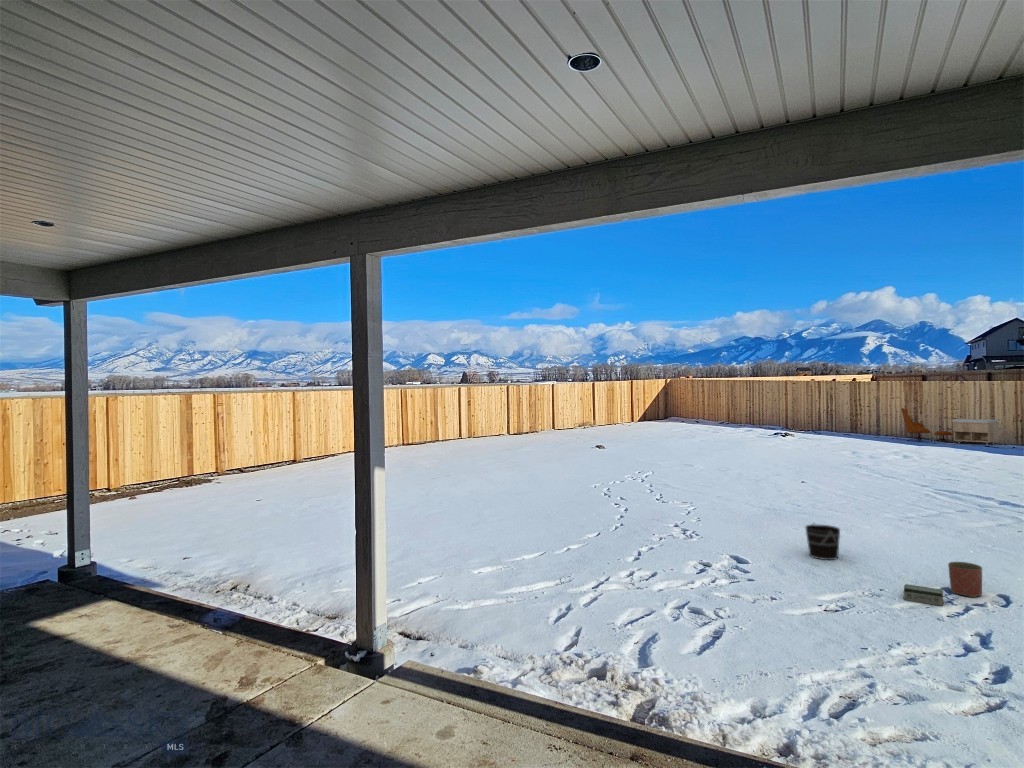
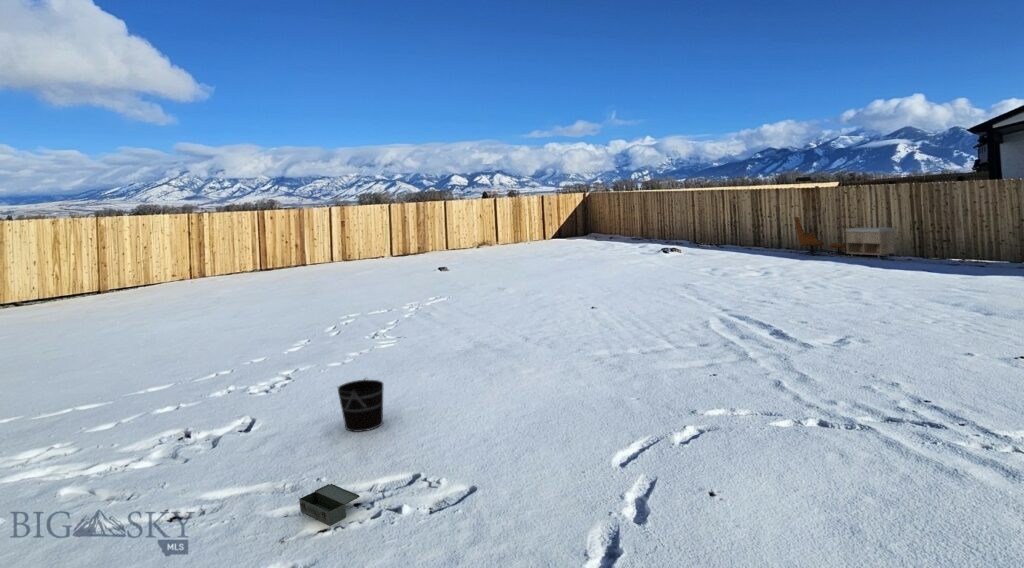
planter: present [948,562,982,597] -> none [392,447,436,507]

